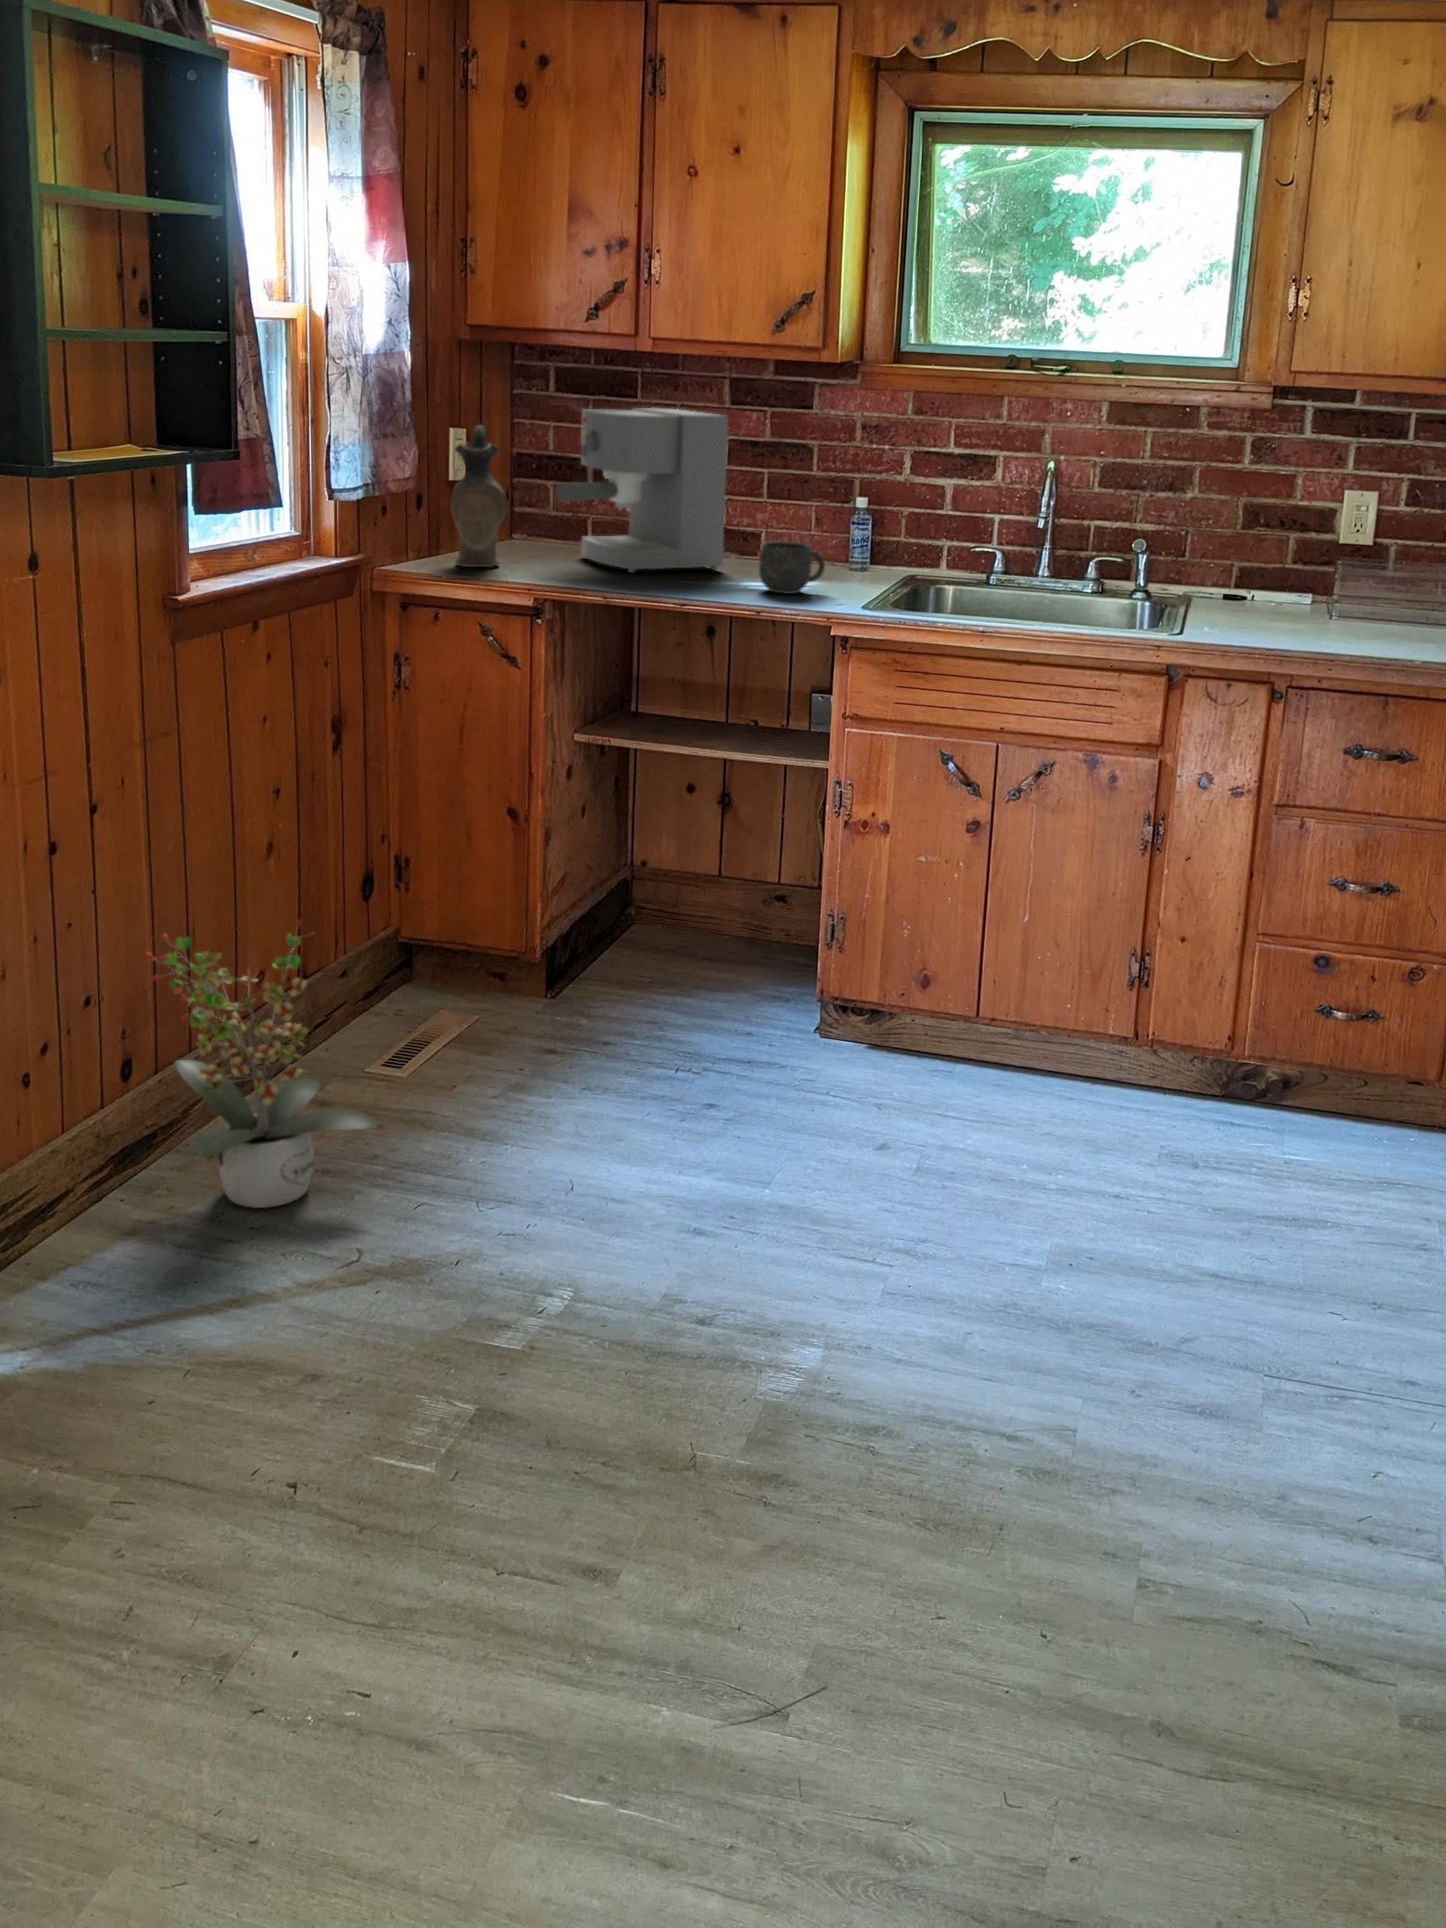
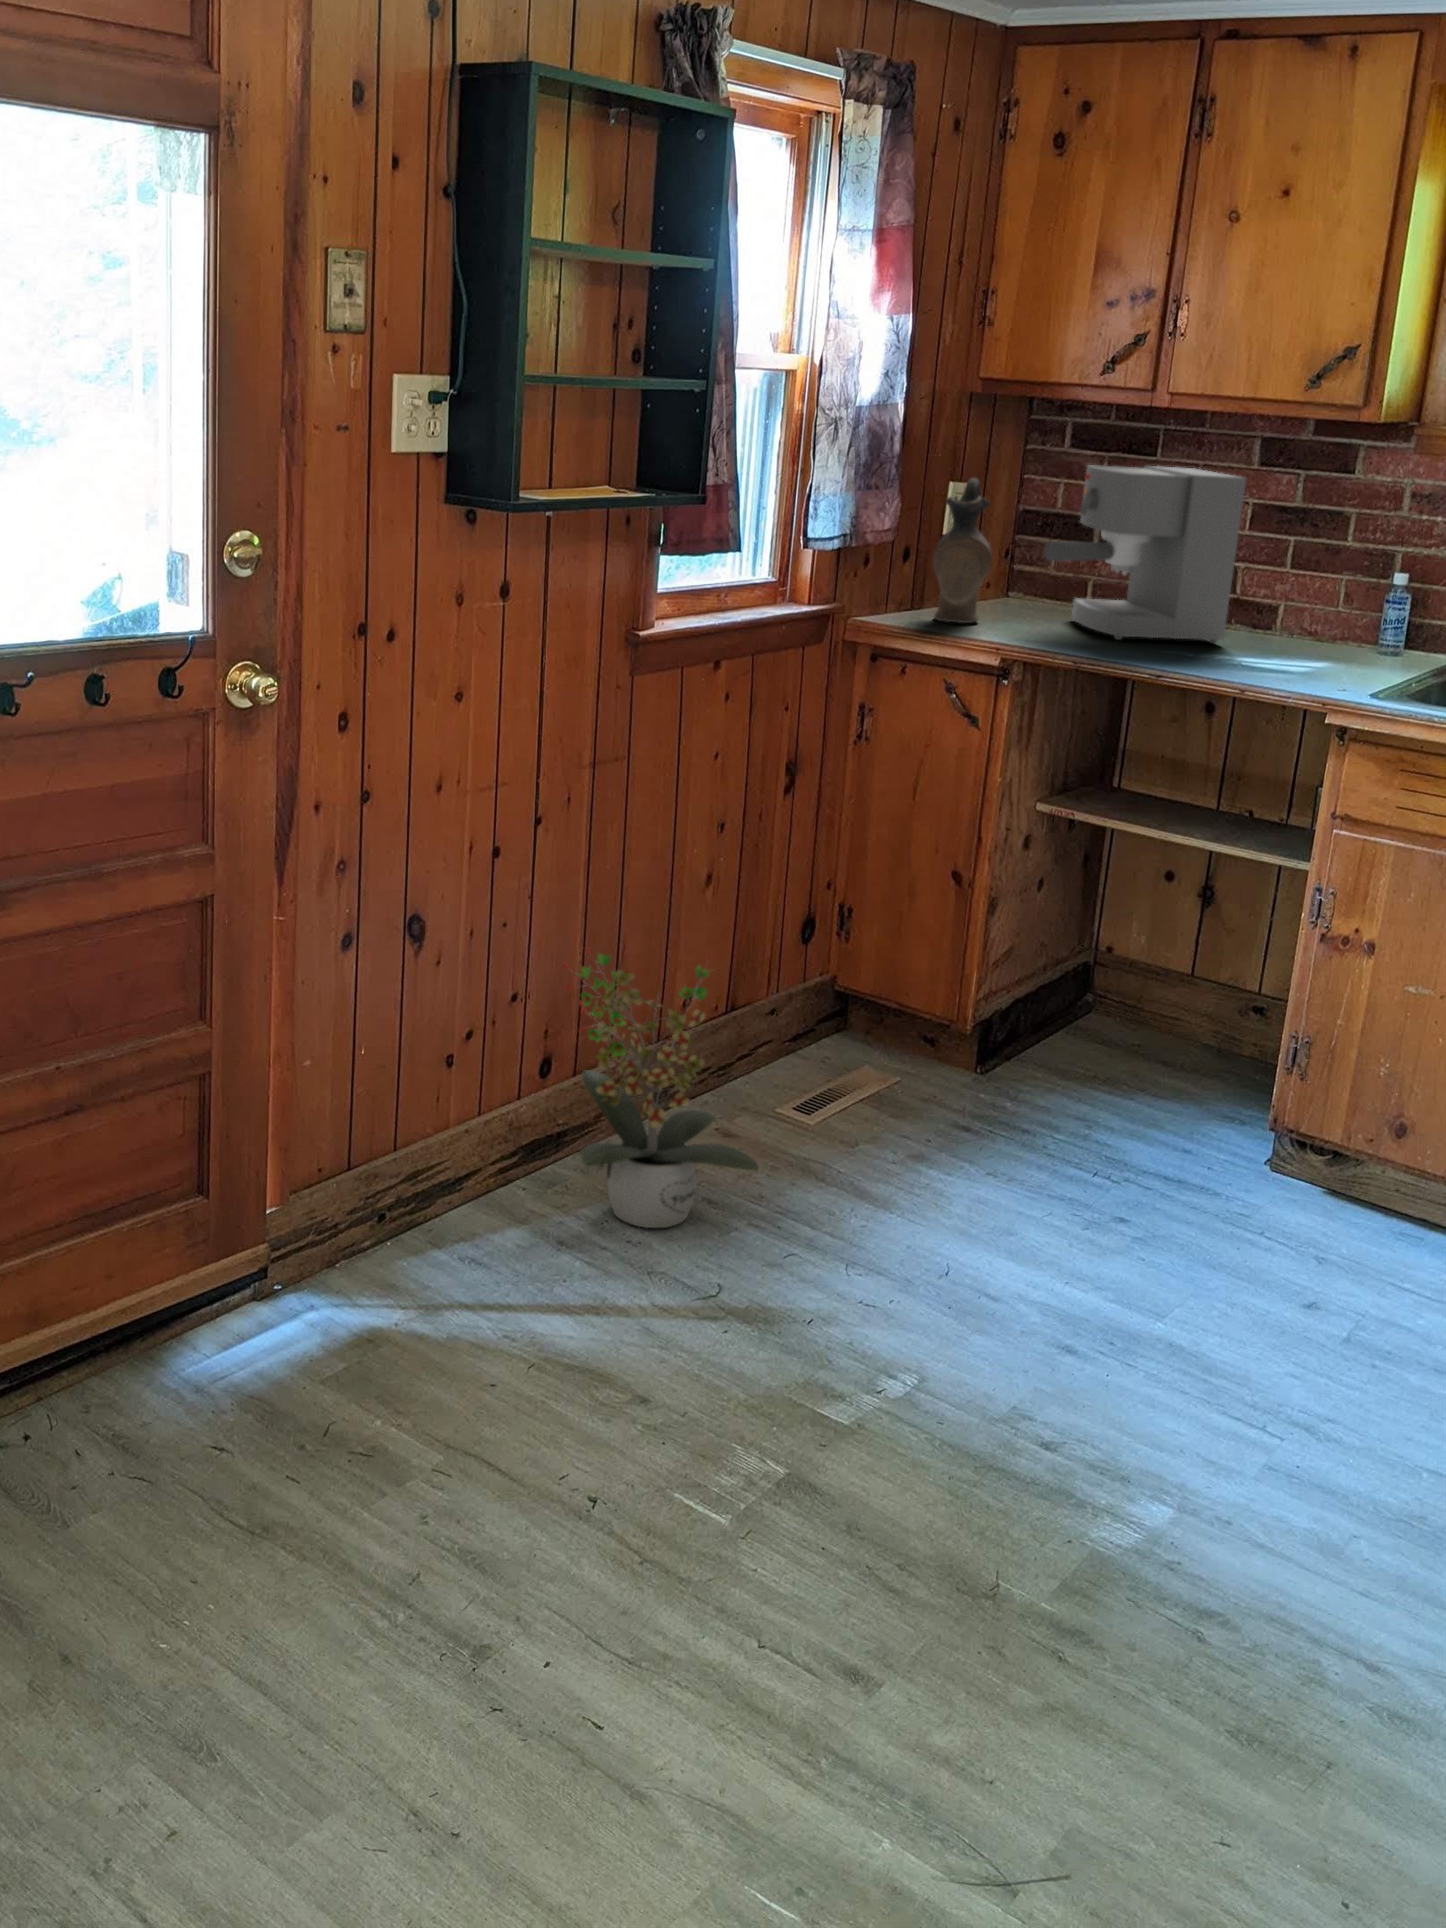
mug: present [759,542,825,594] -> none [1257,617,1336,676]

